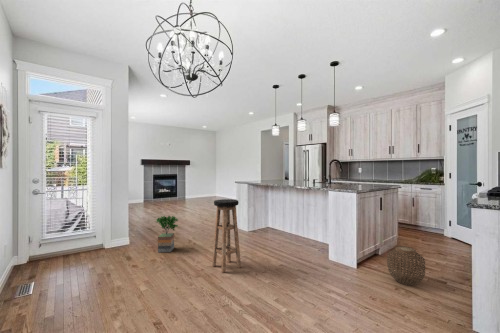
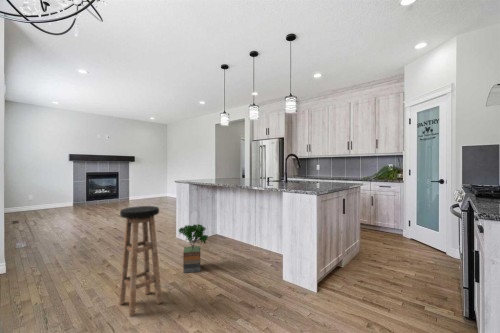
potted tree: present [157,216,178,252] -> present [179,224,208,273]
woven basket: present [387,246,425,286] -> none [356,263,403,317]

